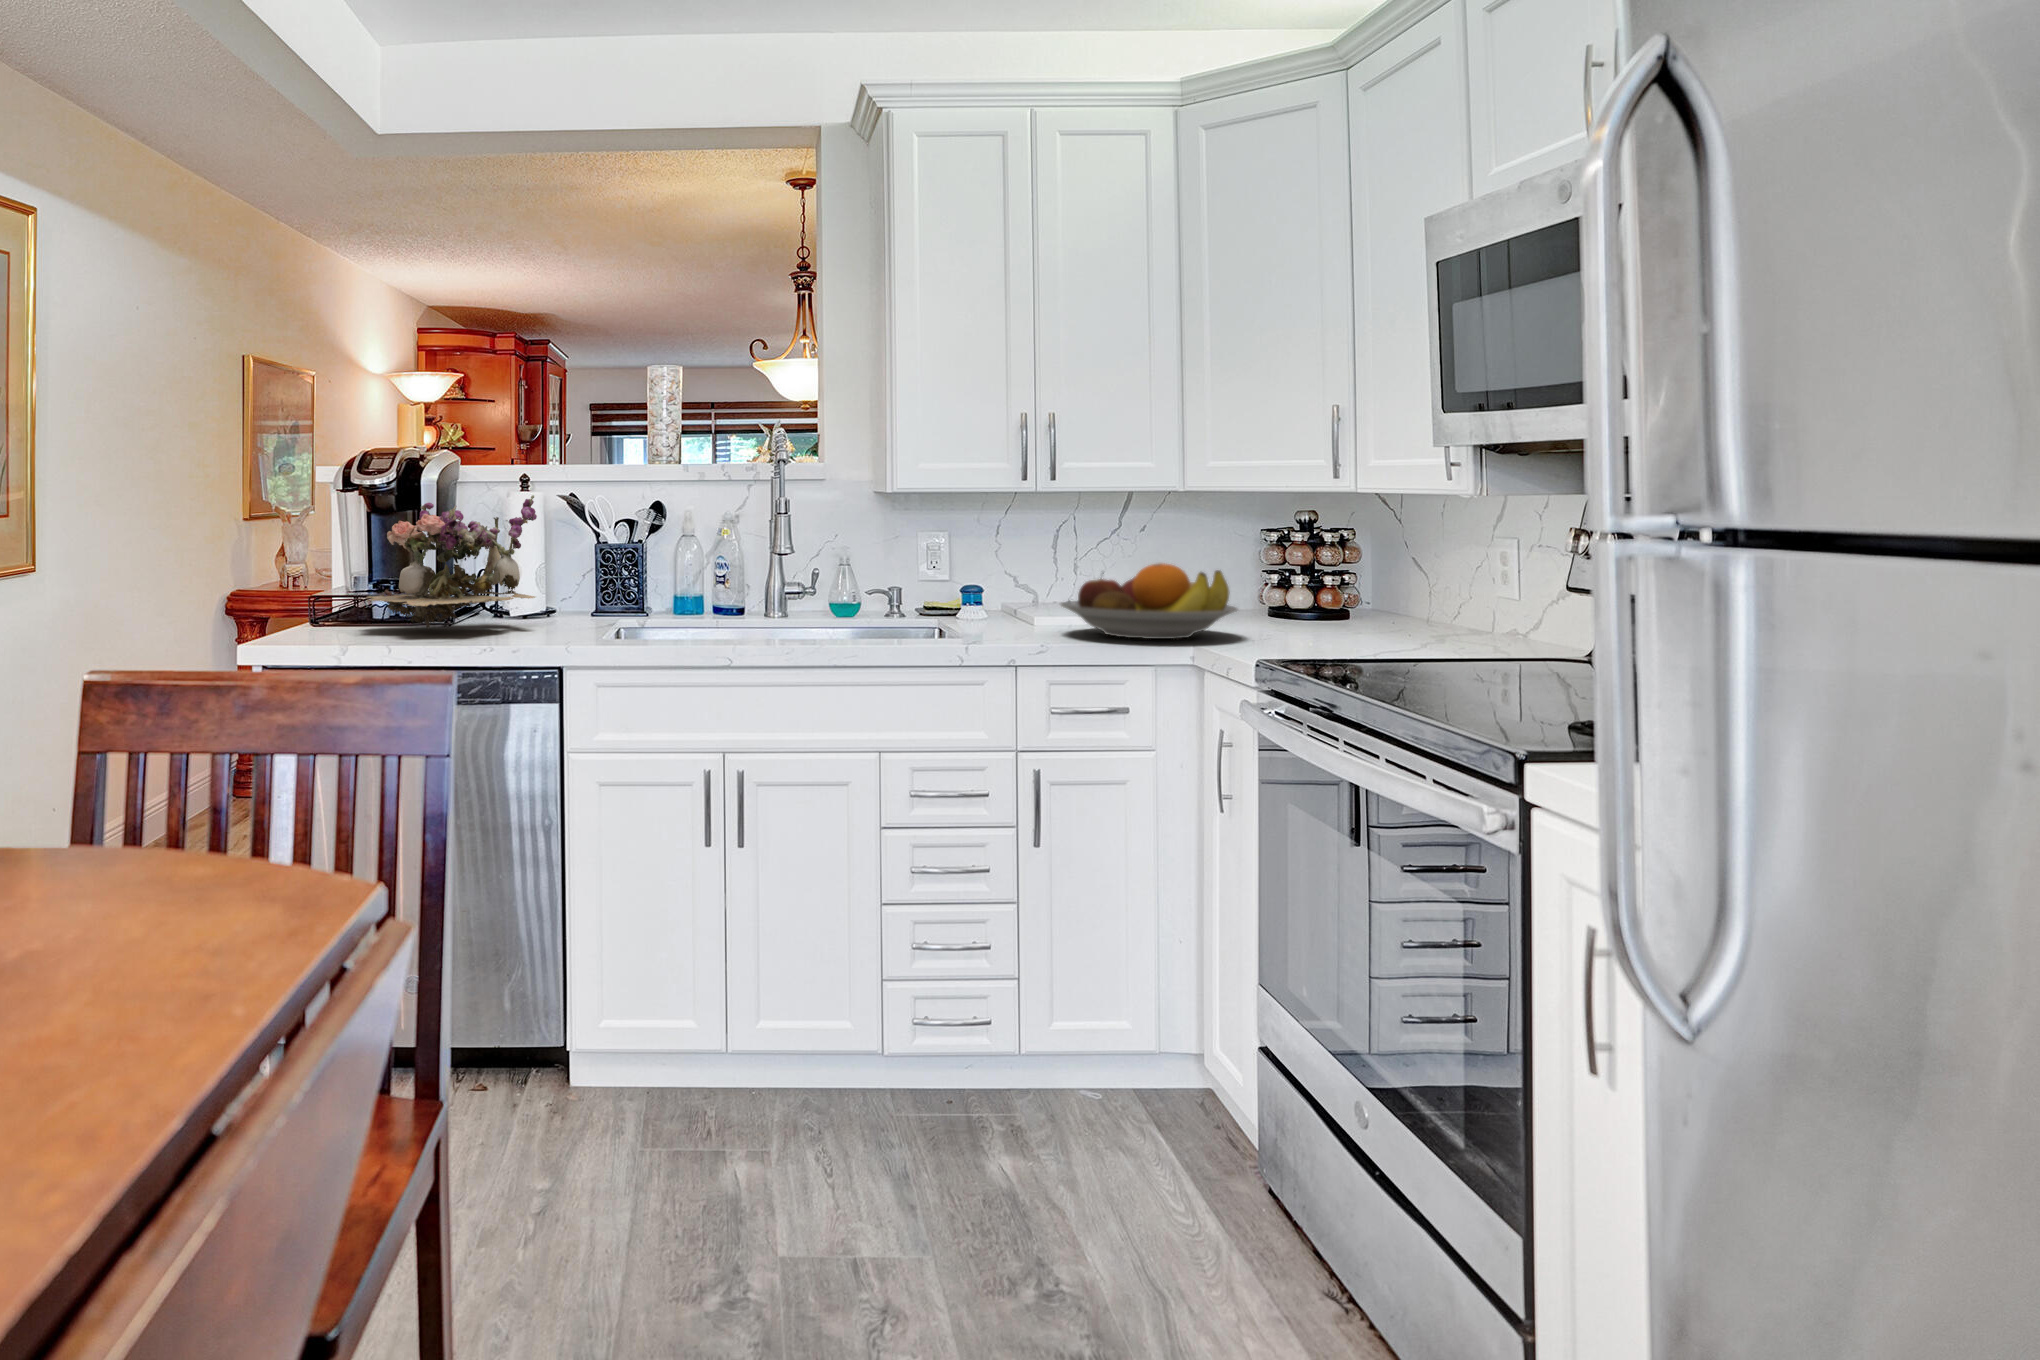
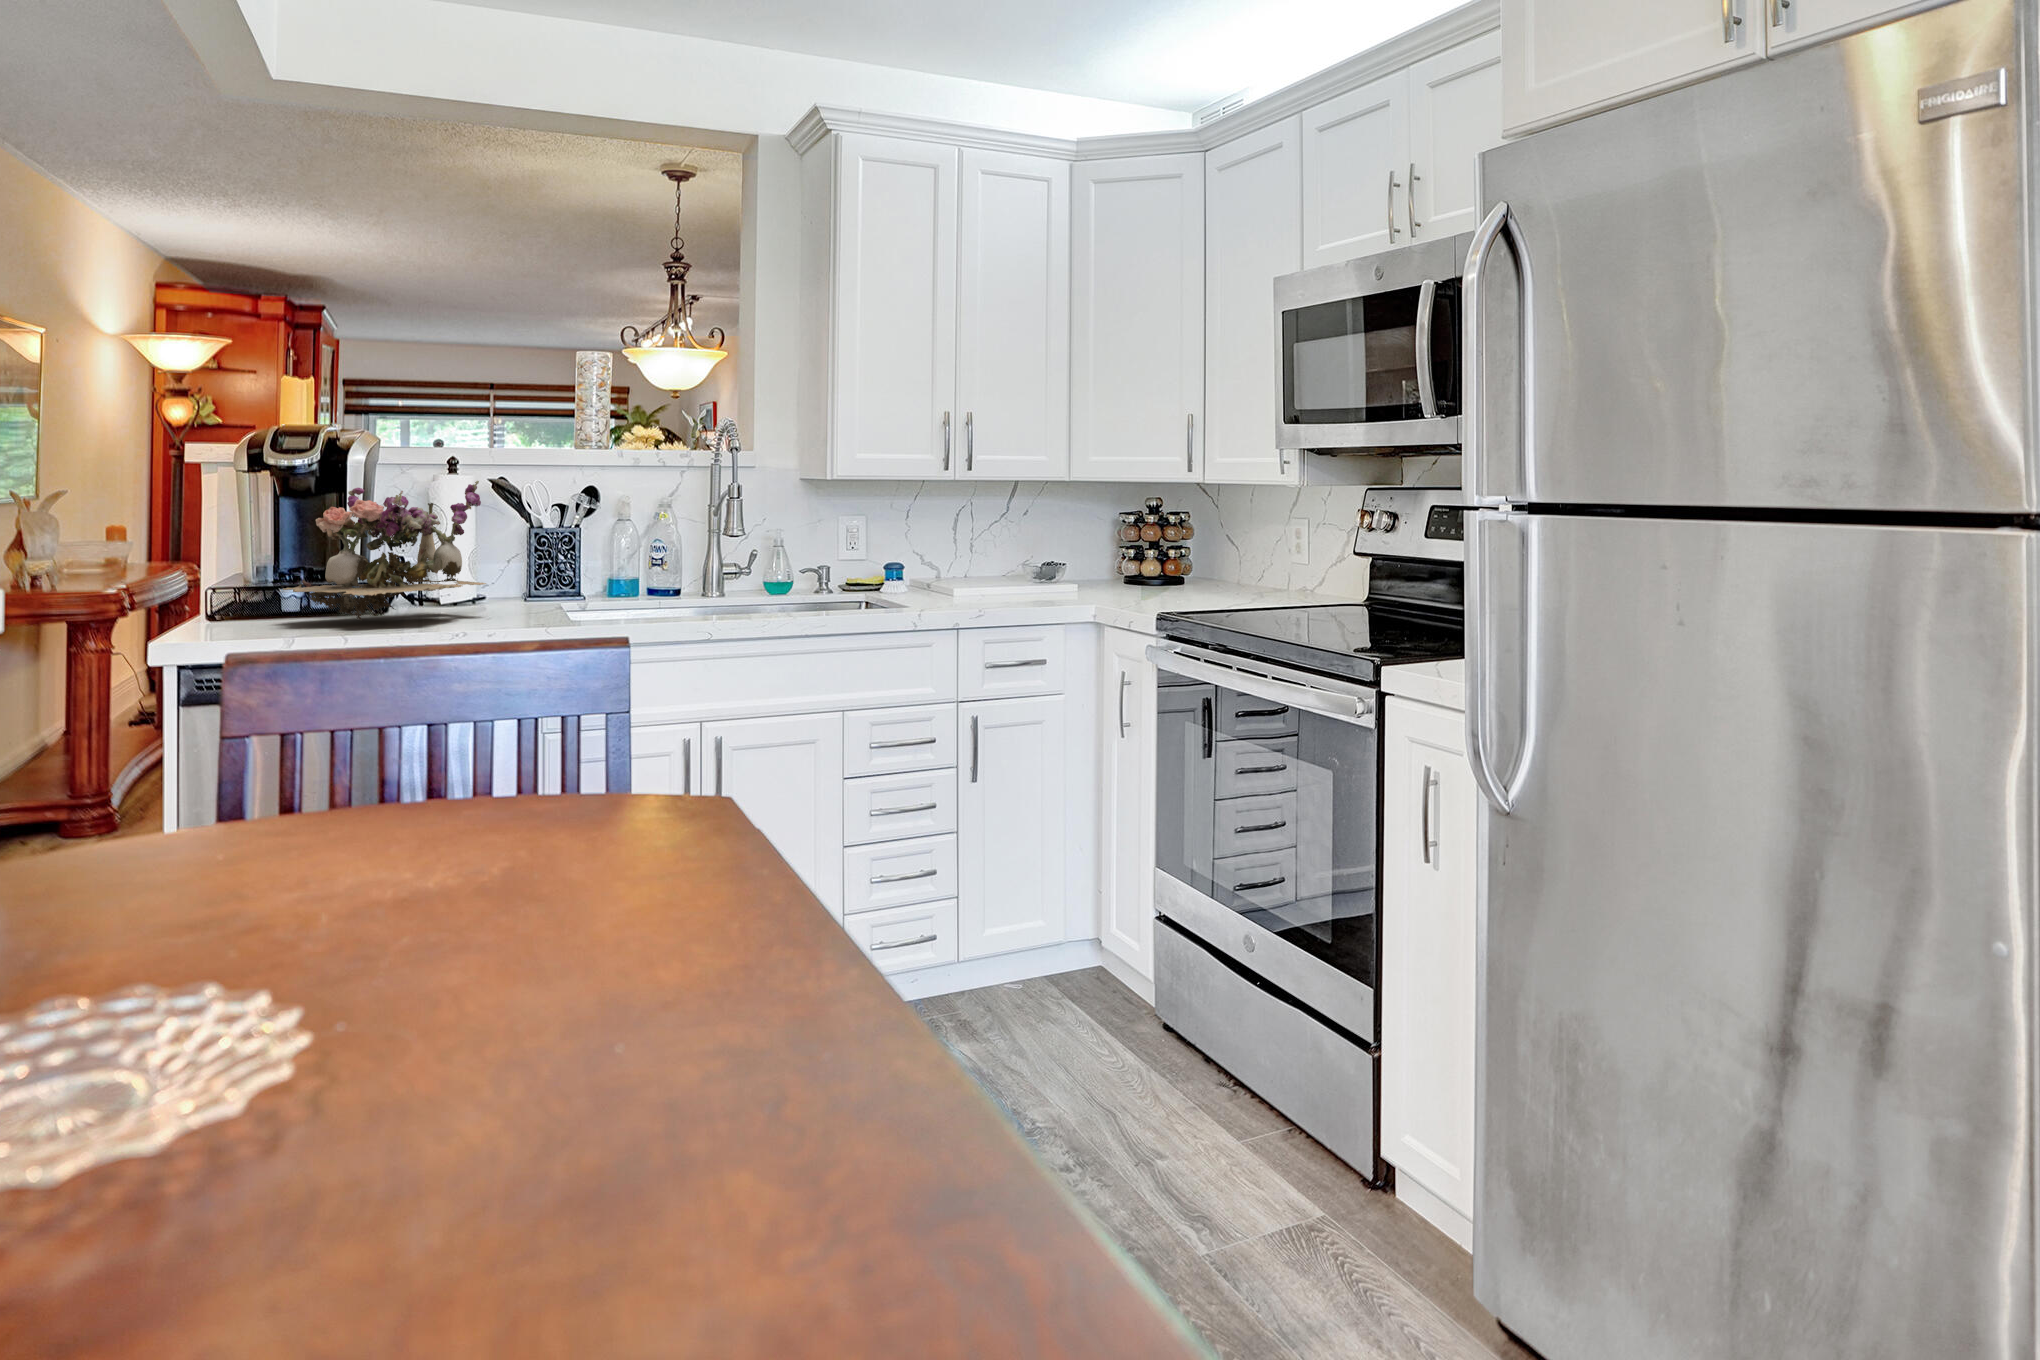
fruit bowl: present [1061,563,1238,639] -> none [984,540,1124,602]

